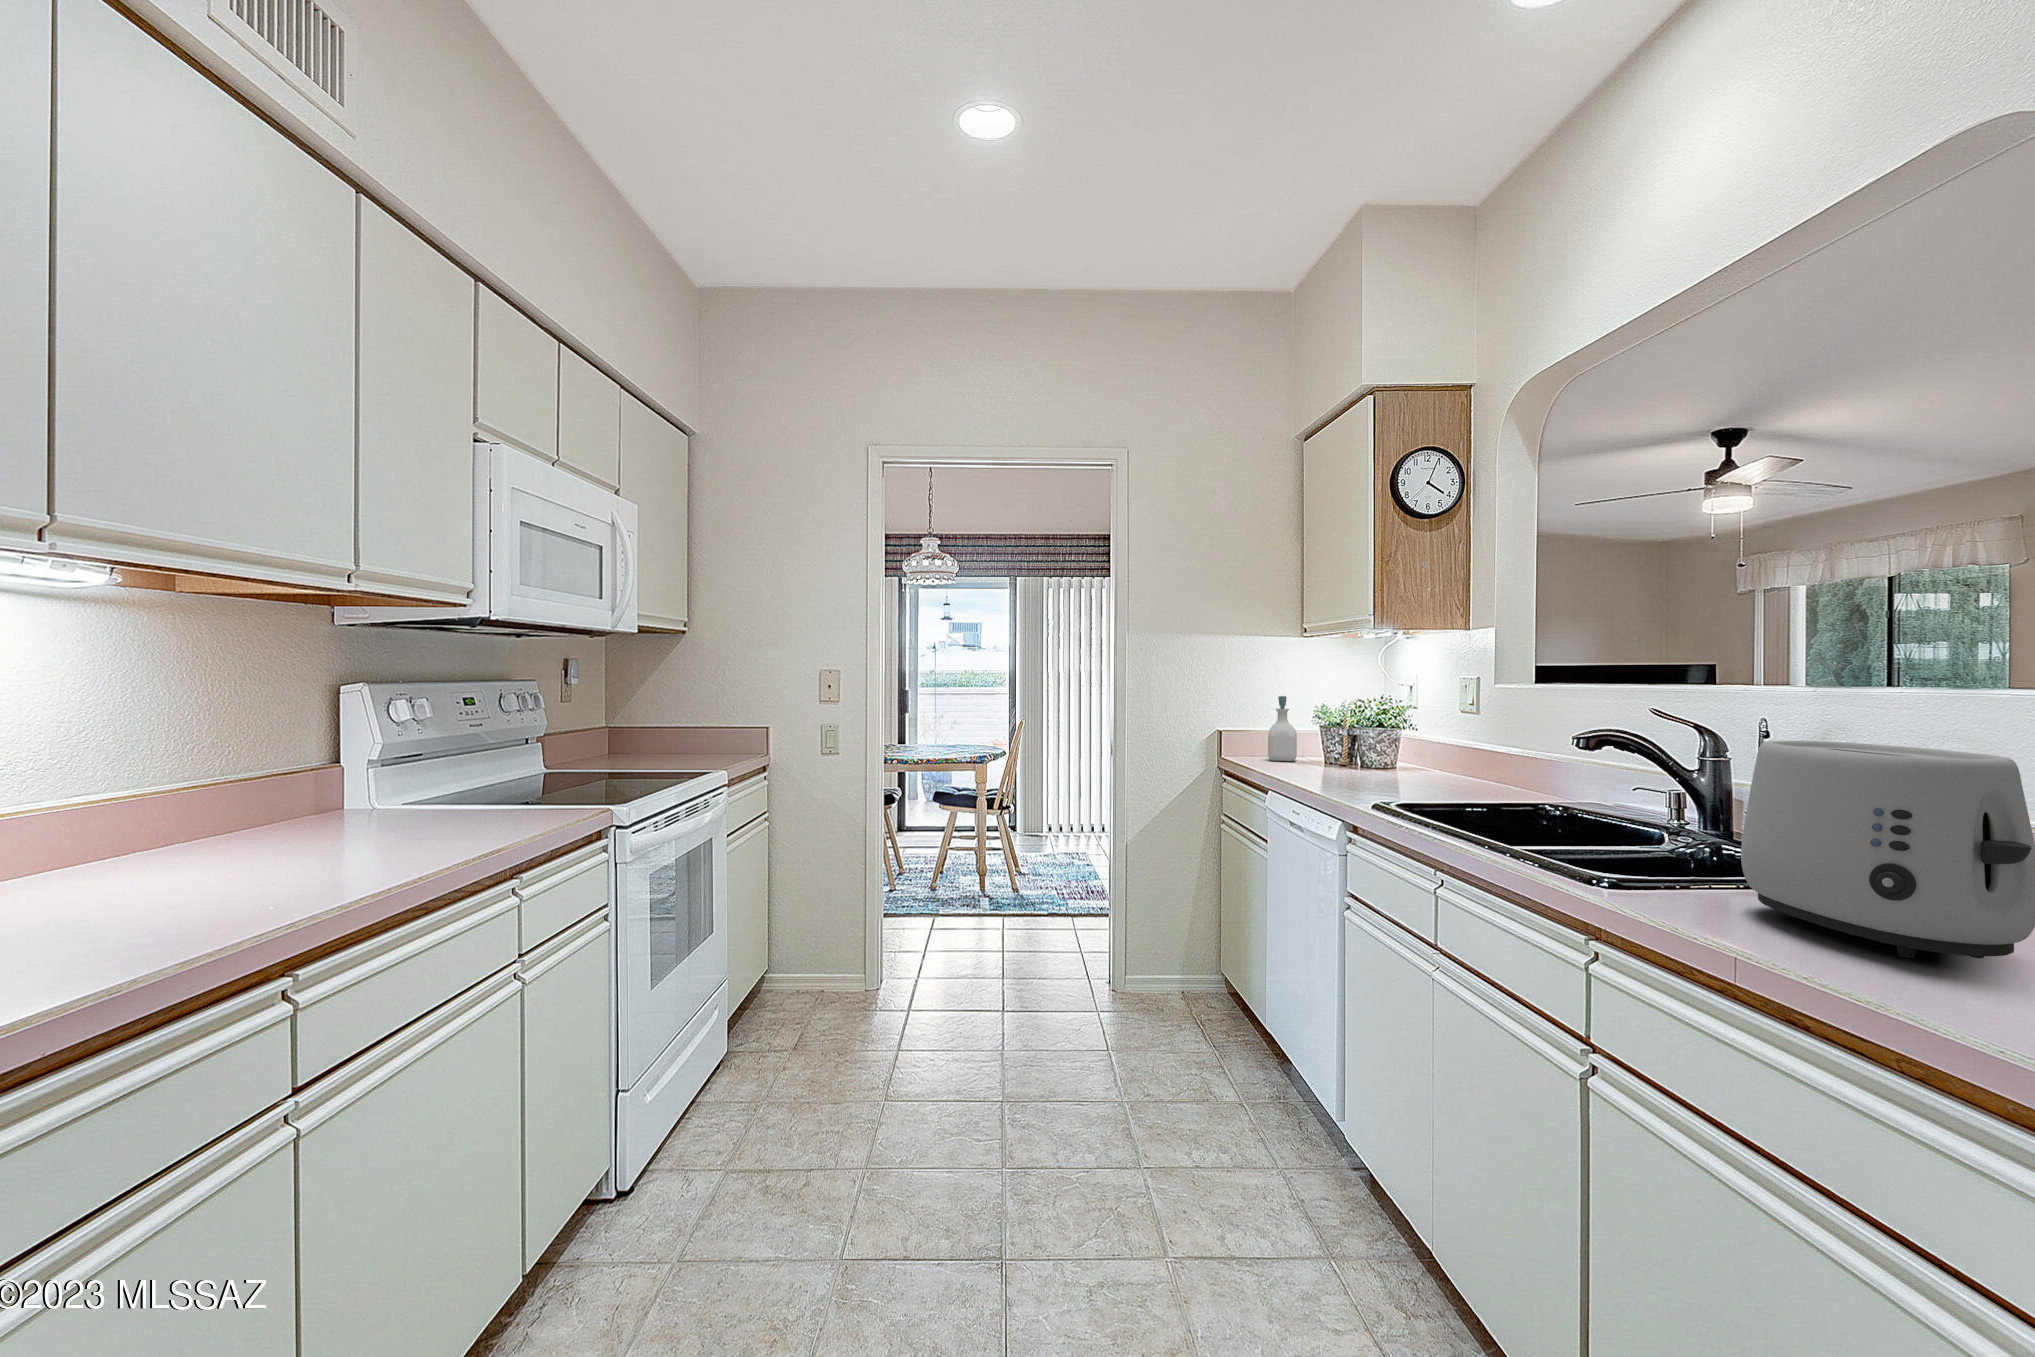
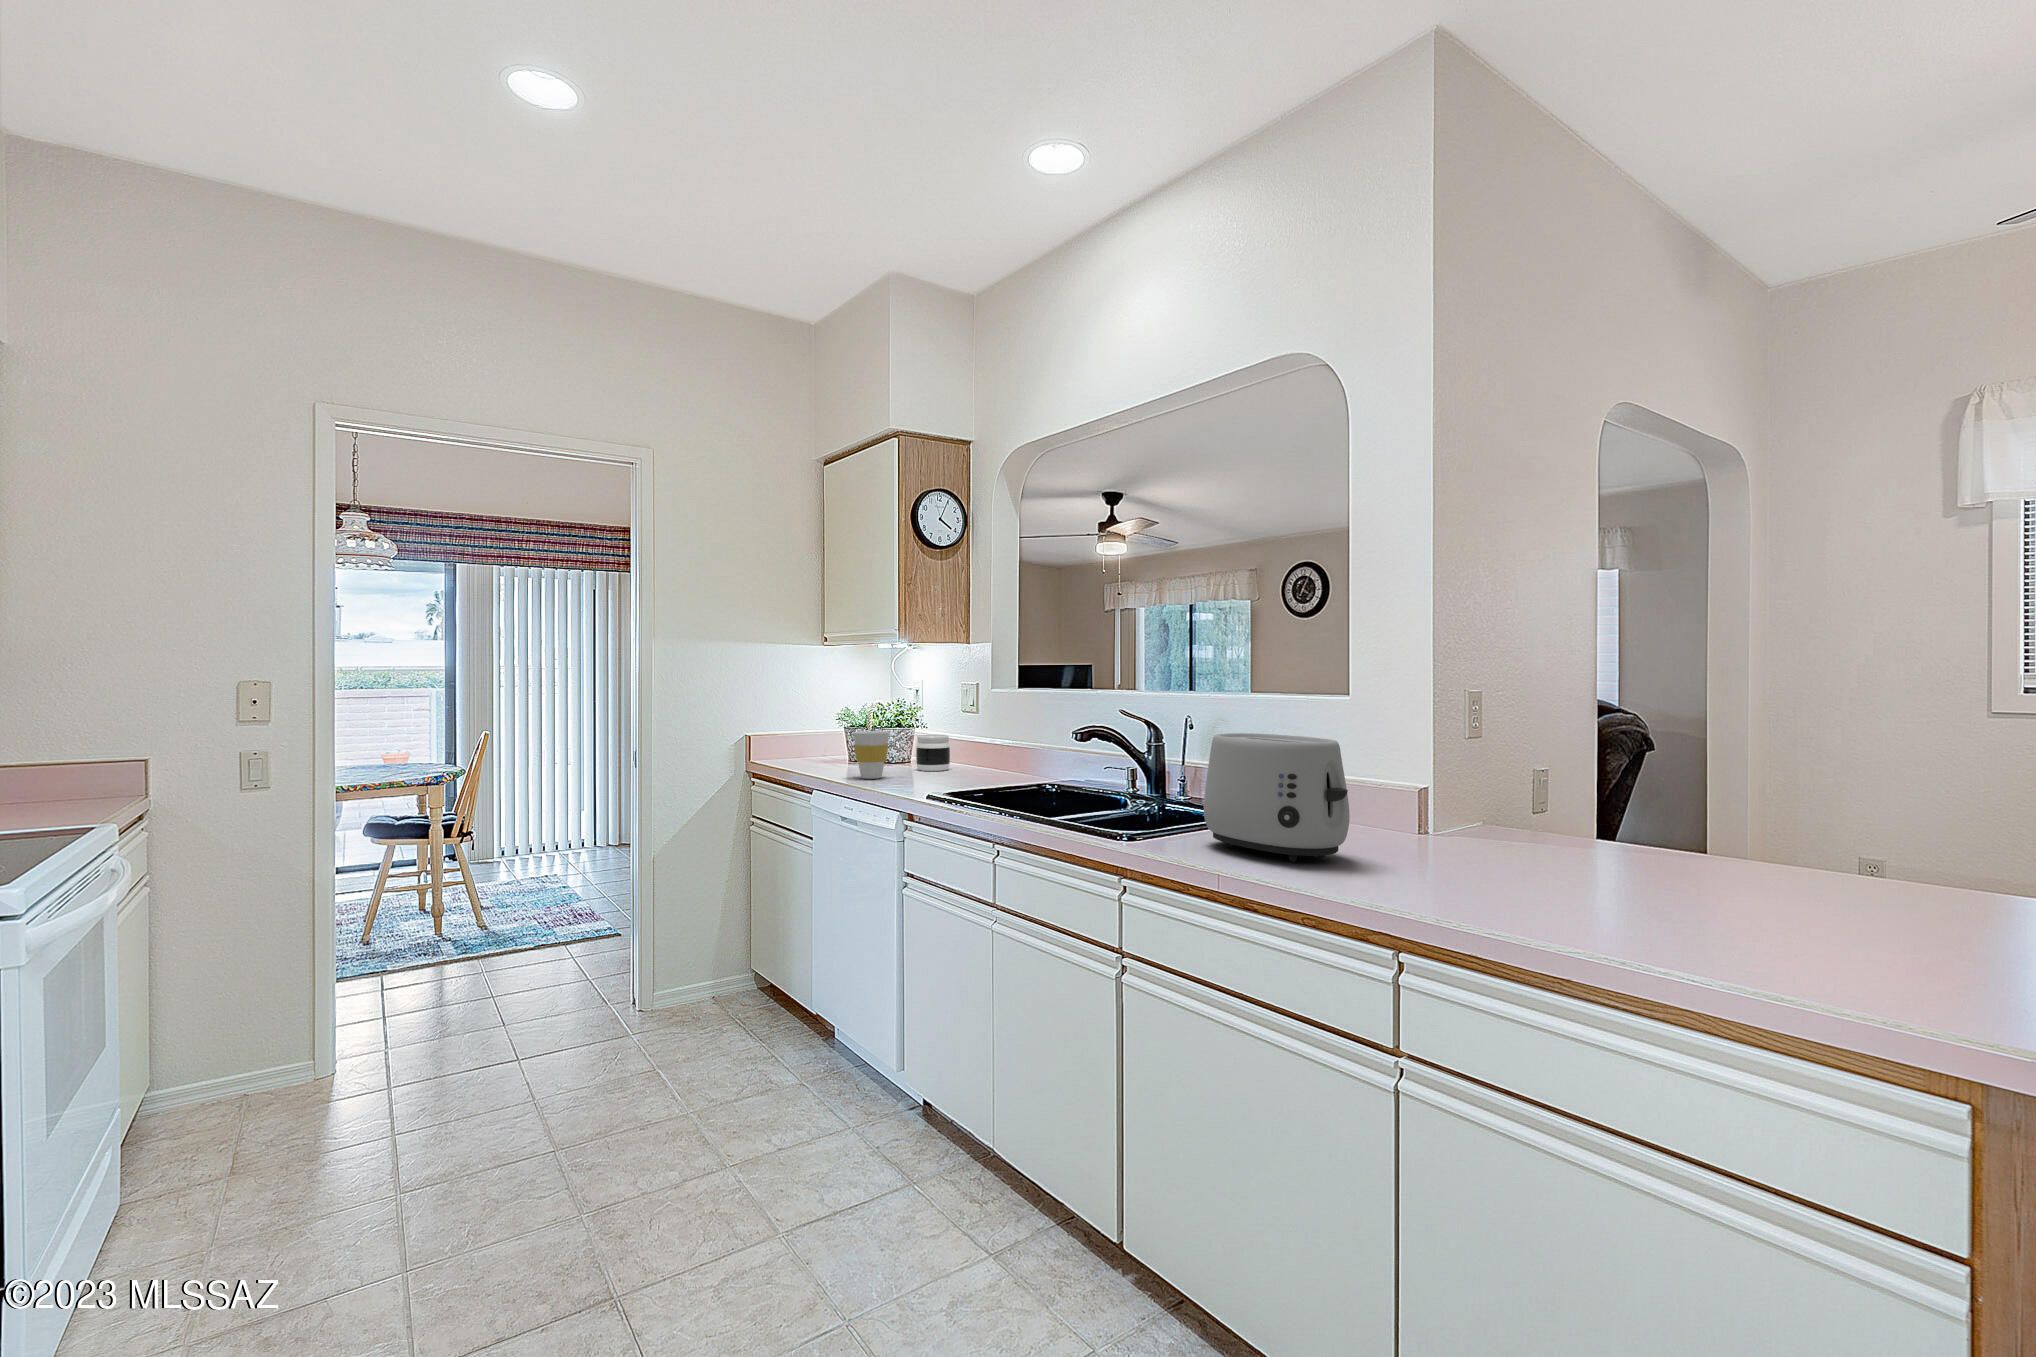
soap bottle: present [1268,696,1297,761] -> none [793,702,820,763]
cup: none [1315,728,1359,782] -> present [853,731,889,779]
jar: none [1399,736,1441,778] -> present [916,735,950,771]

